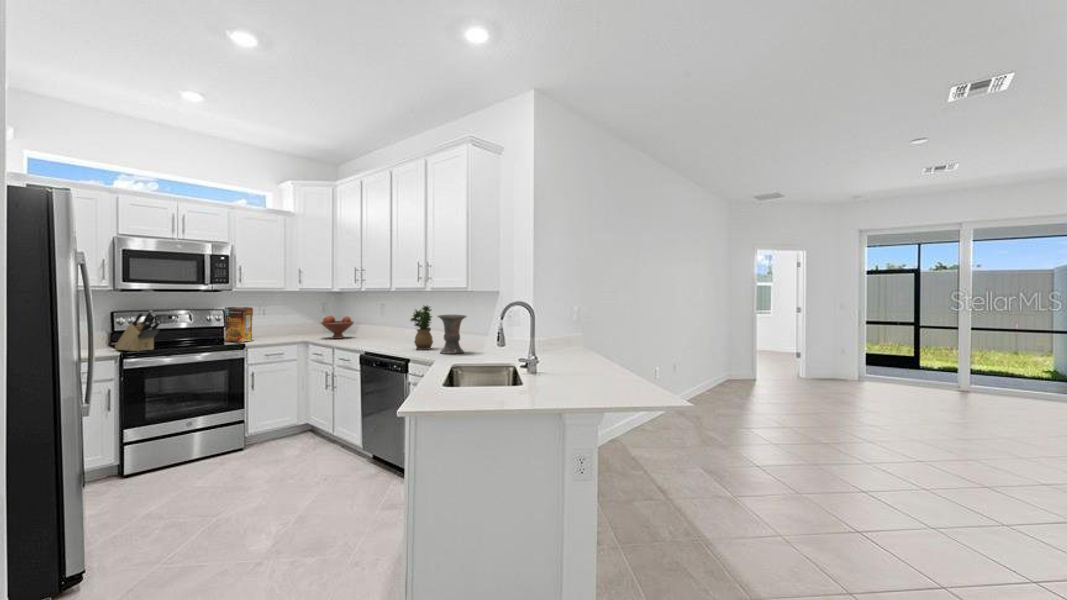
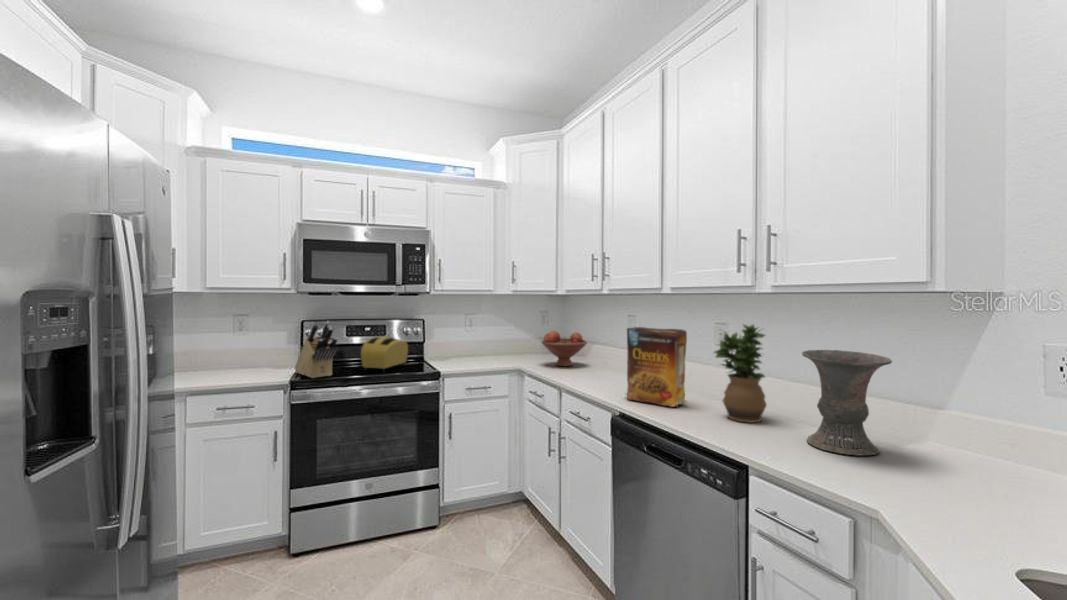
cereal box: present [224,307,253,342] -> present [626,327,687,407]
toaster: none [175,322,214,347] -> present [361,337,408,371]

